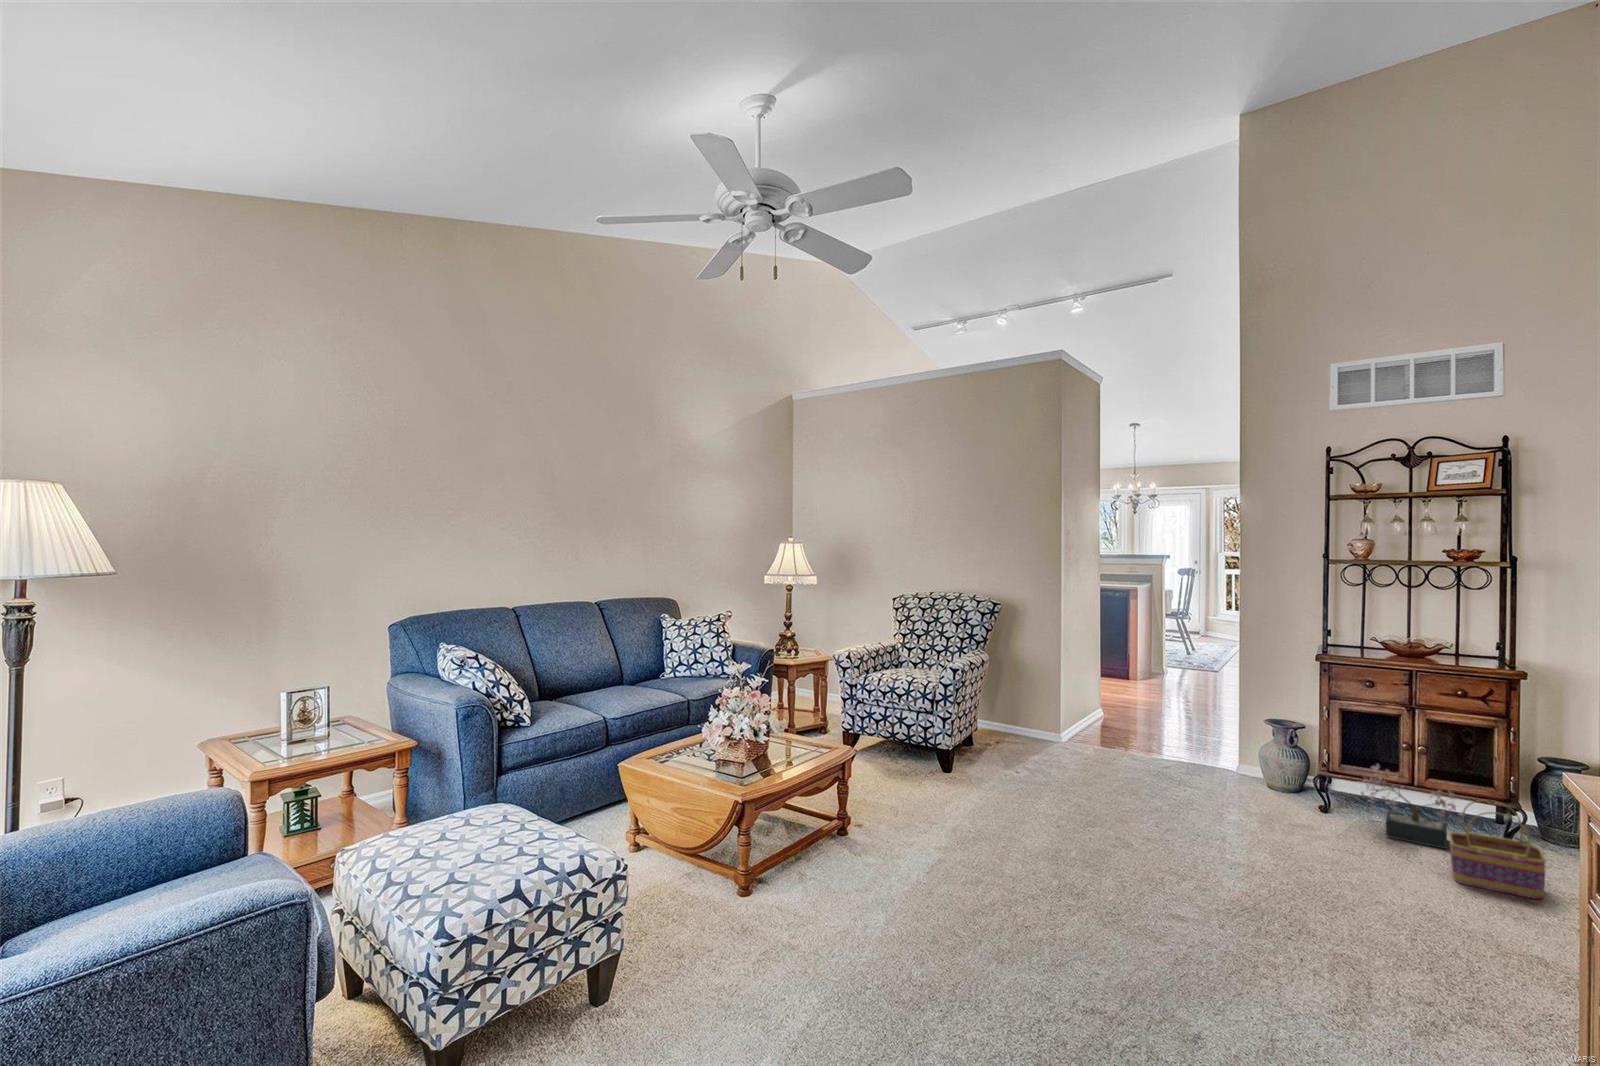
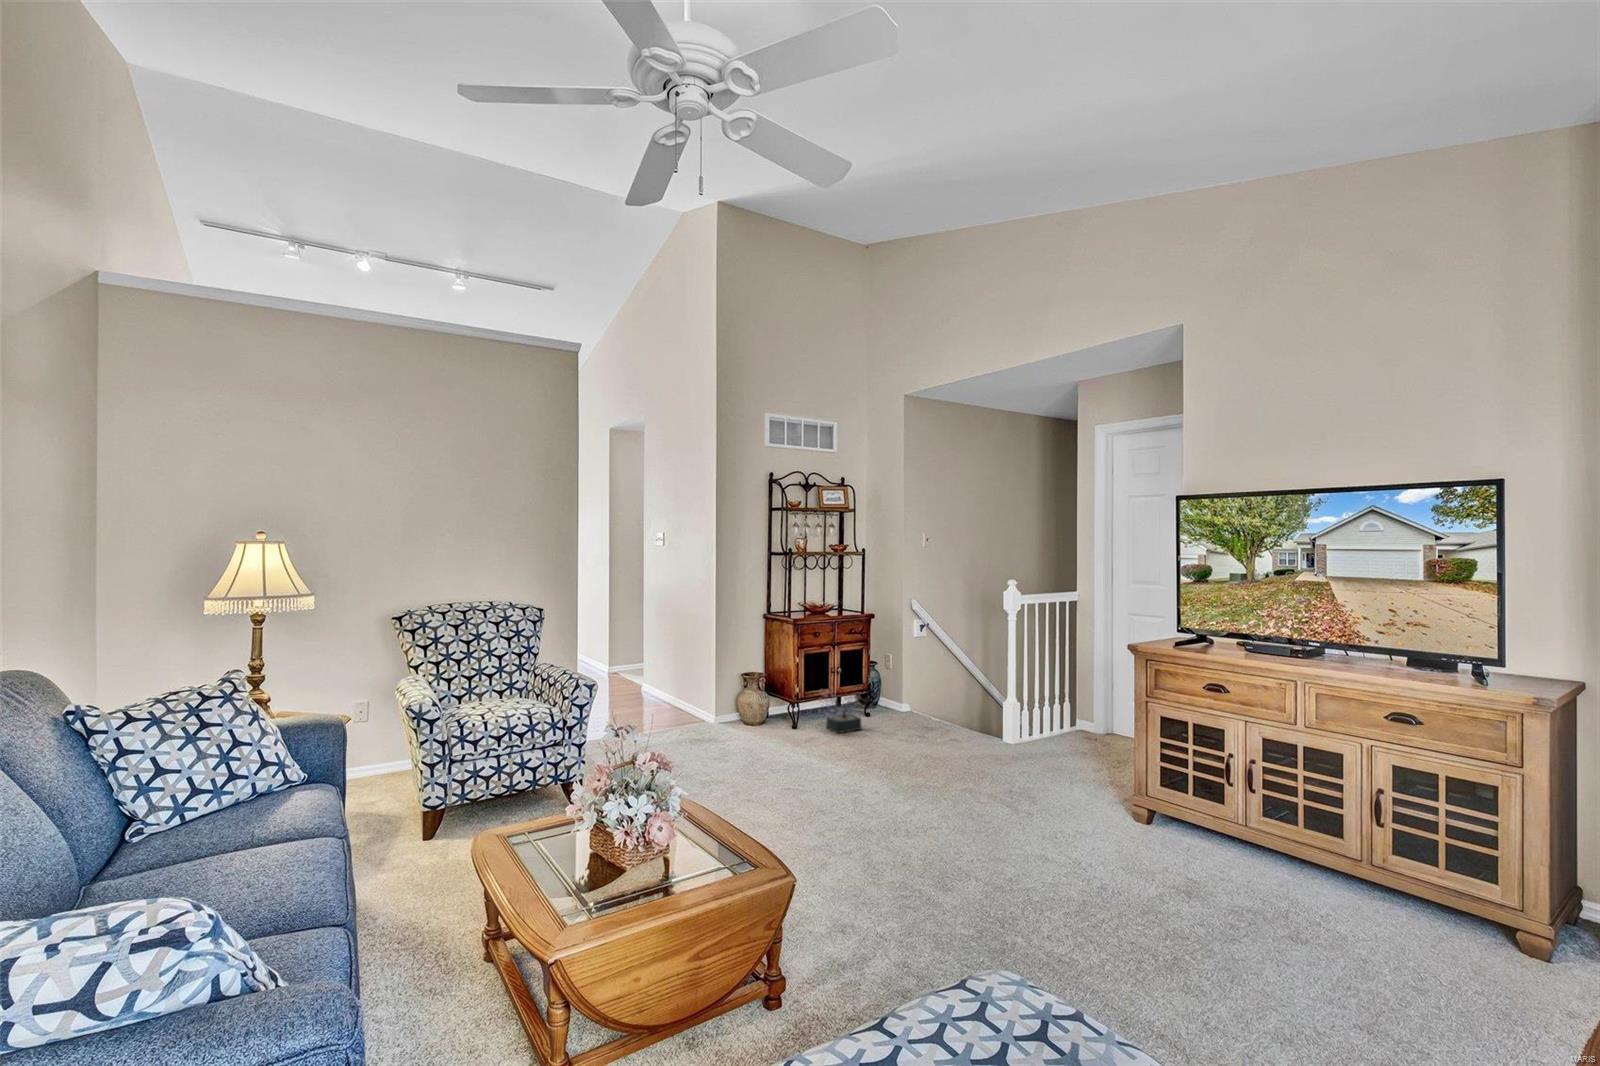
basket: present [1449,800,1546,899] -> none [882,692,924,743]

